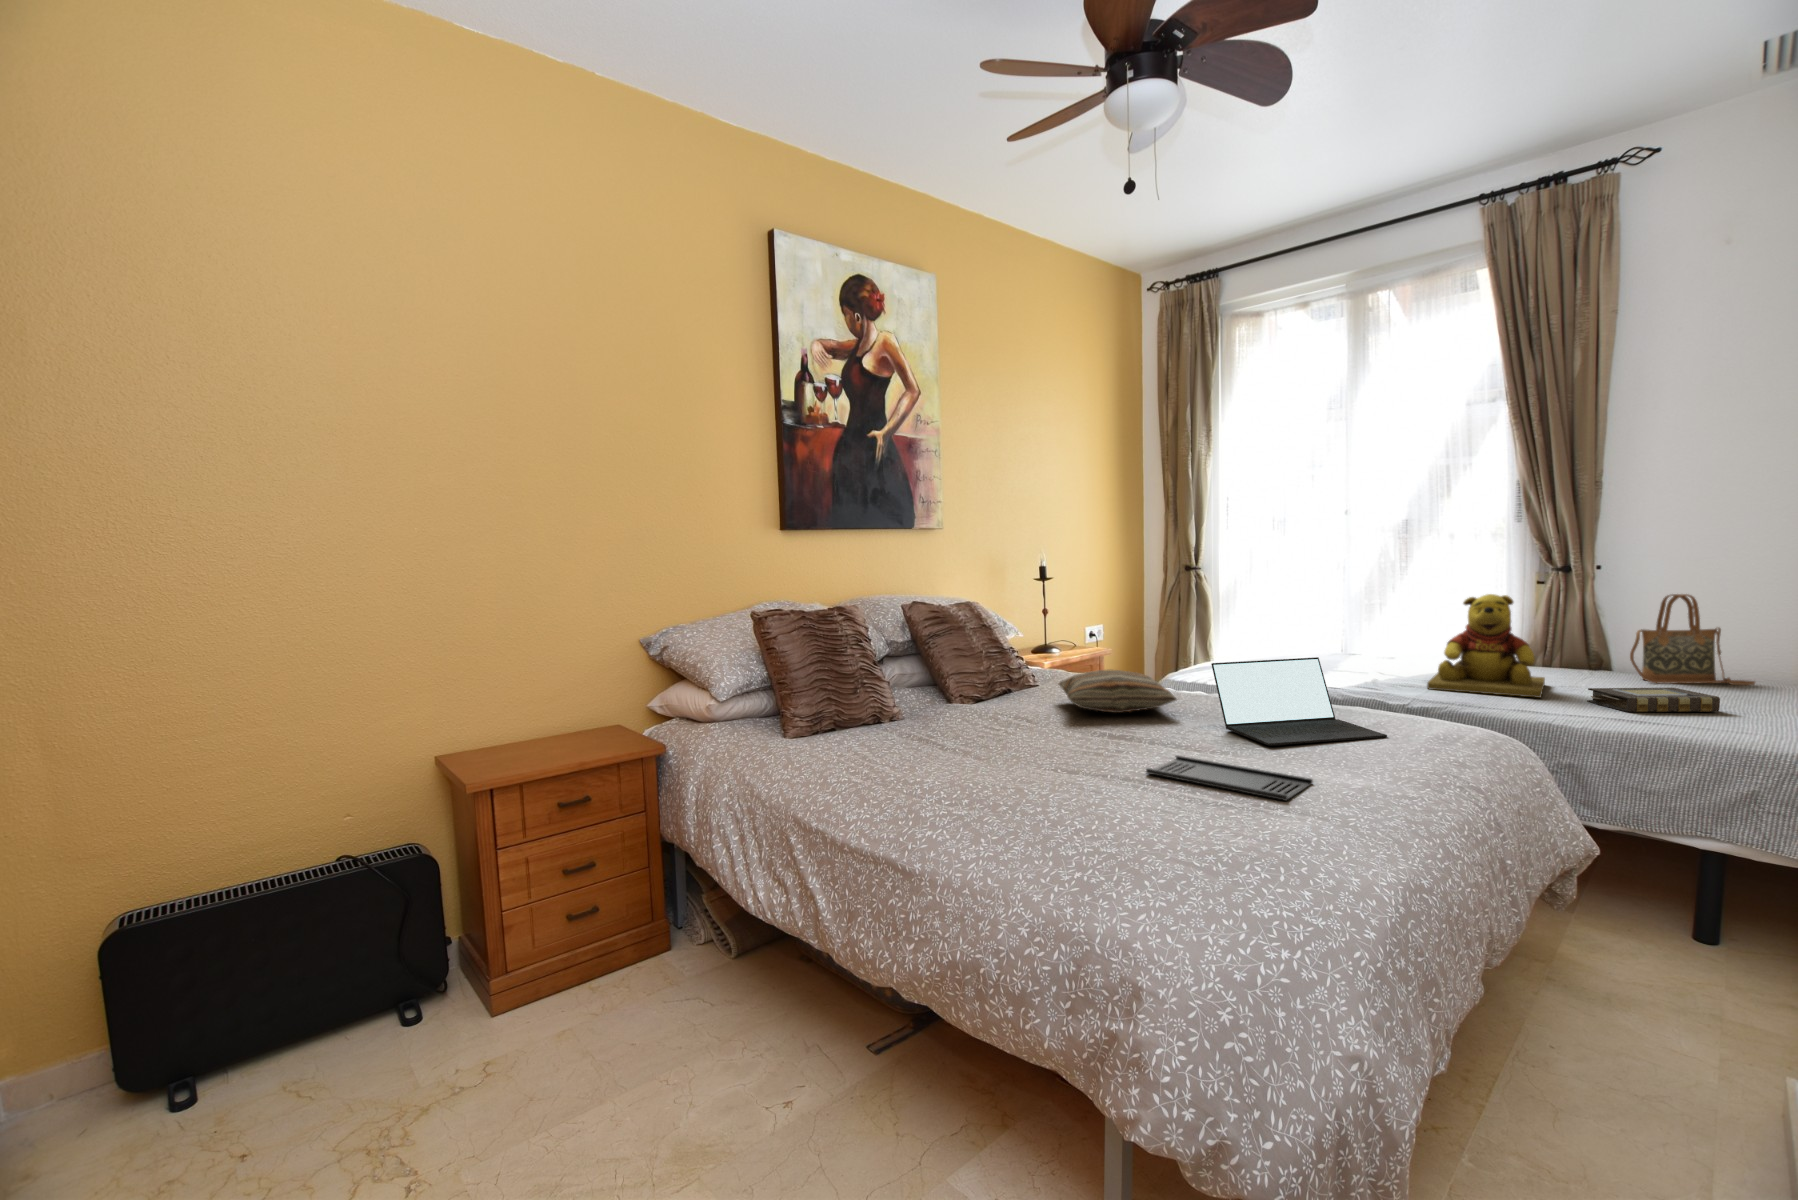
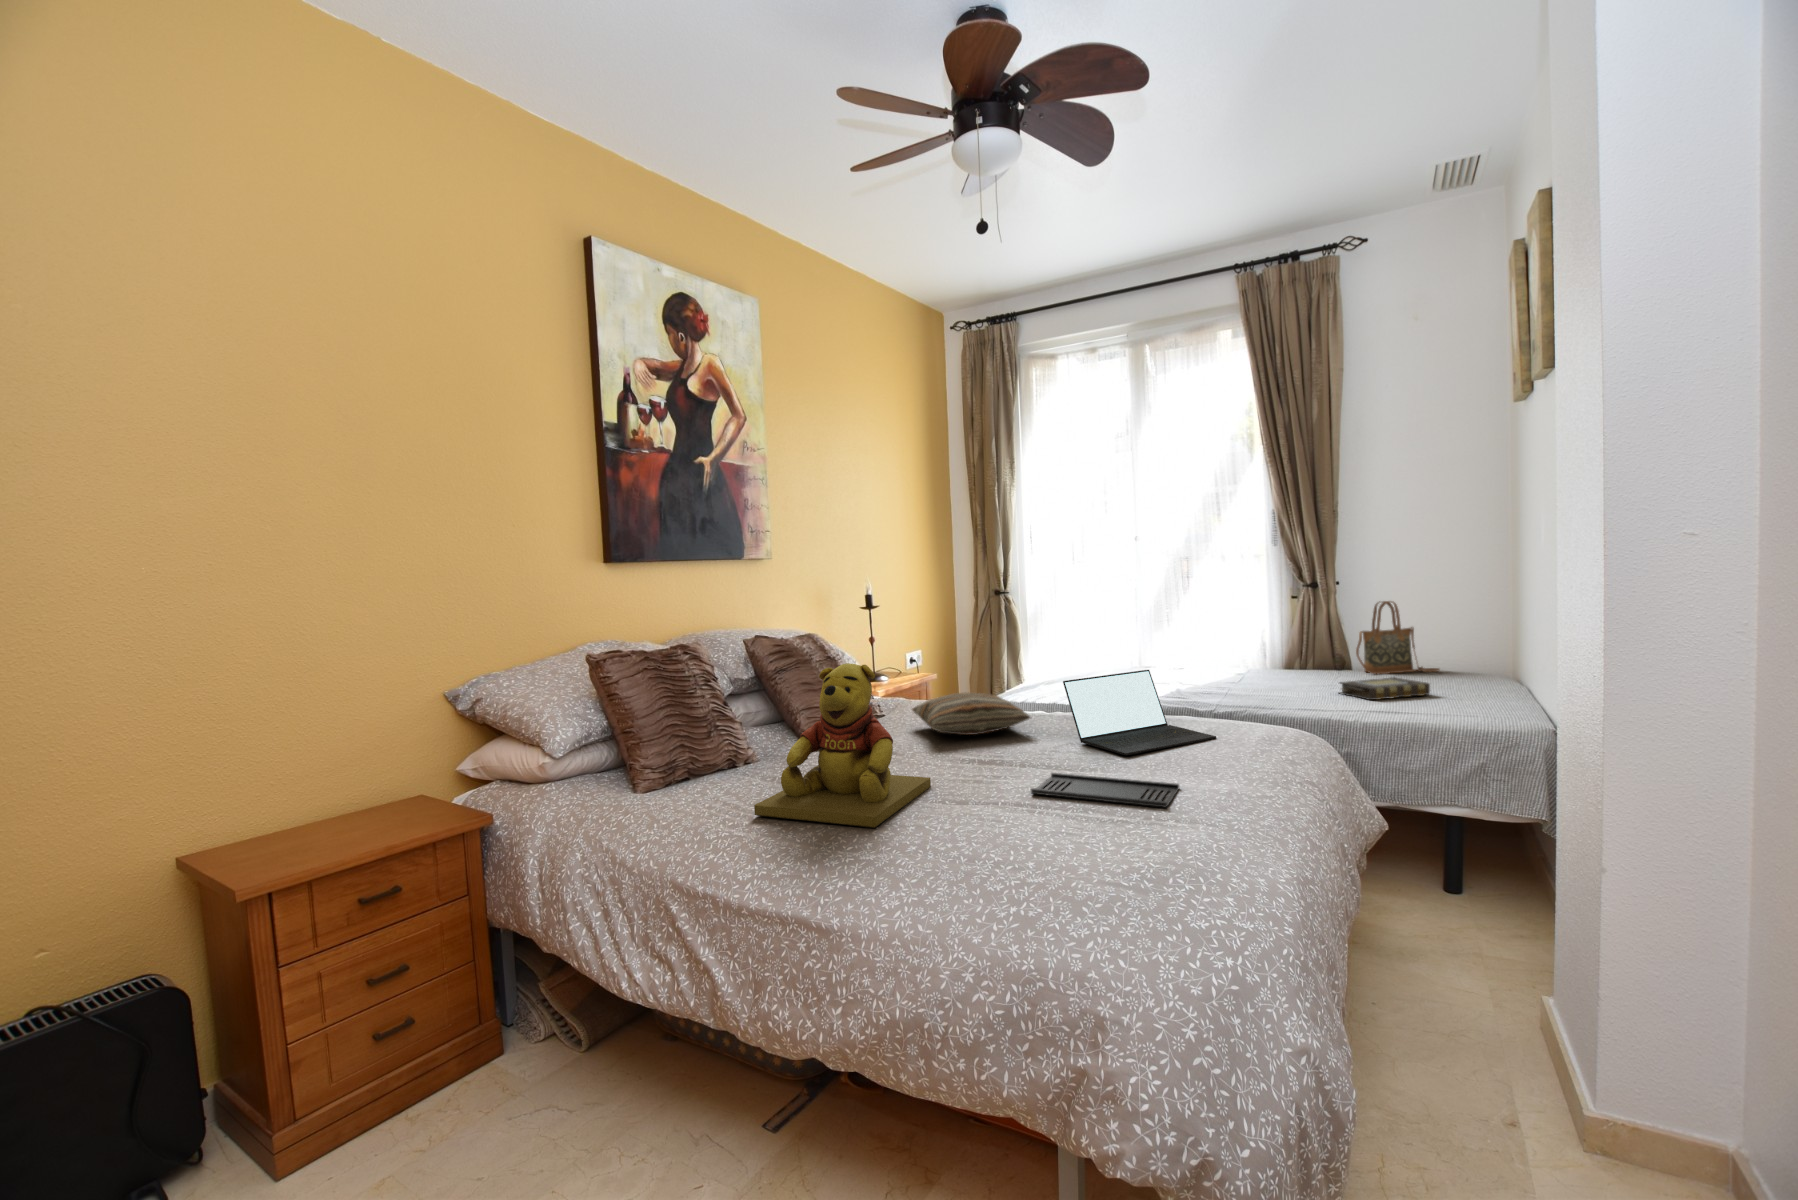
teddy bear: present [1427,594,1545,698] -> present [754,663,931,828]

